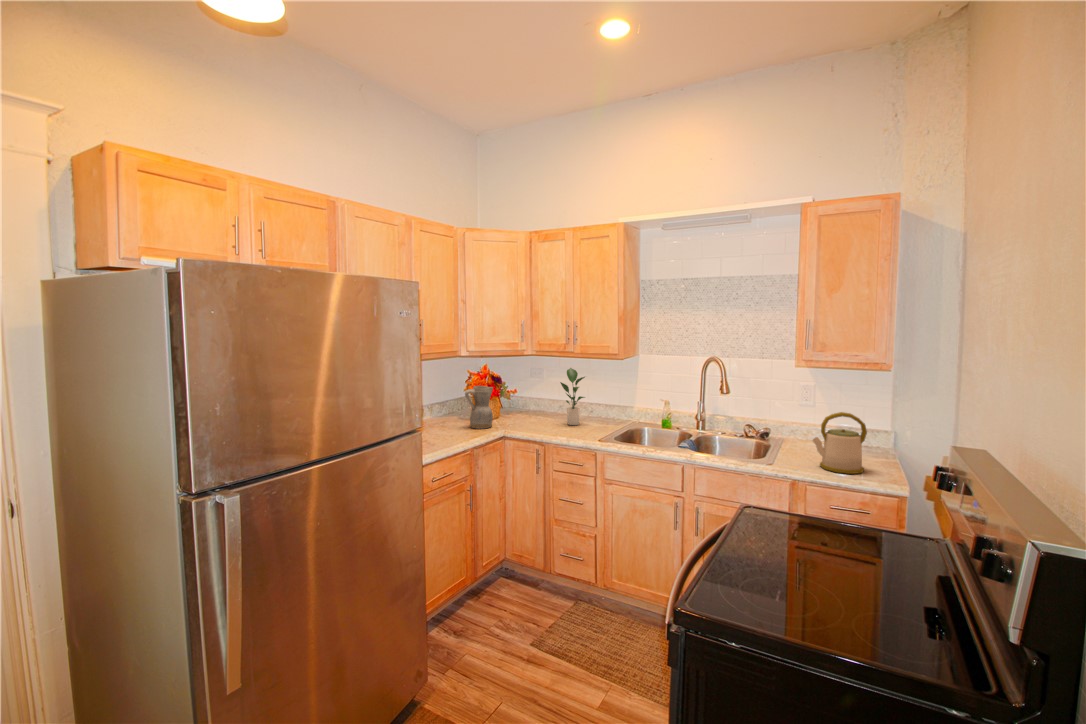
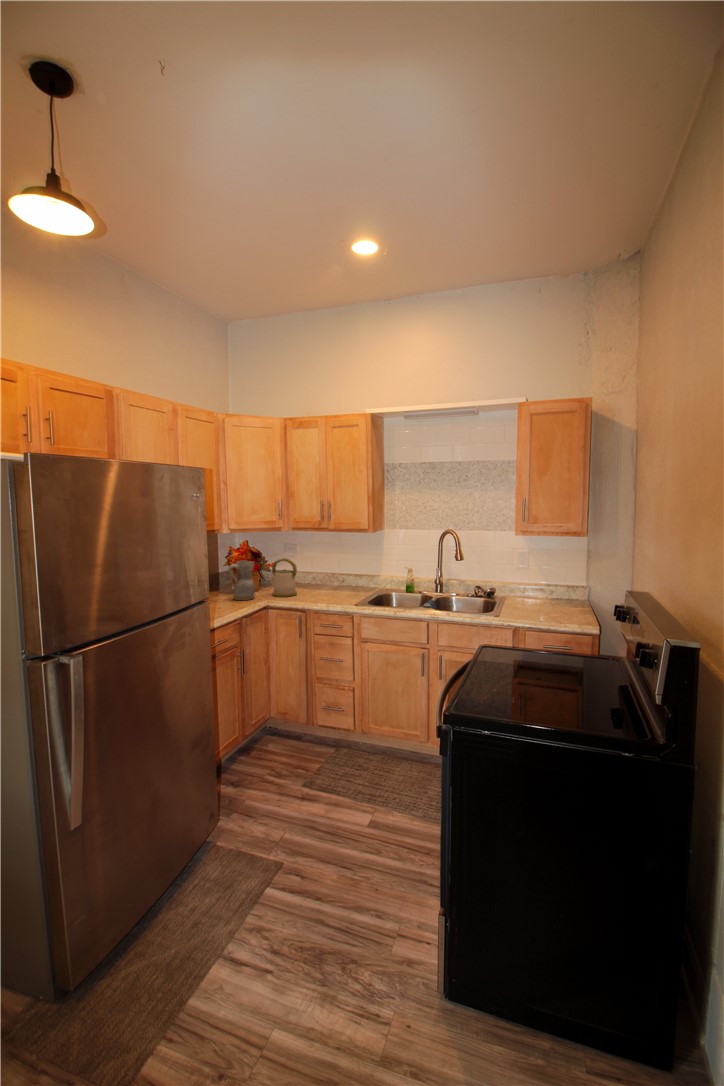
potted plant: present [560,368,585,425] -> none [316,542,340,594]
kettle: present [813,412,867,474] -> present [269,558,297,597]

